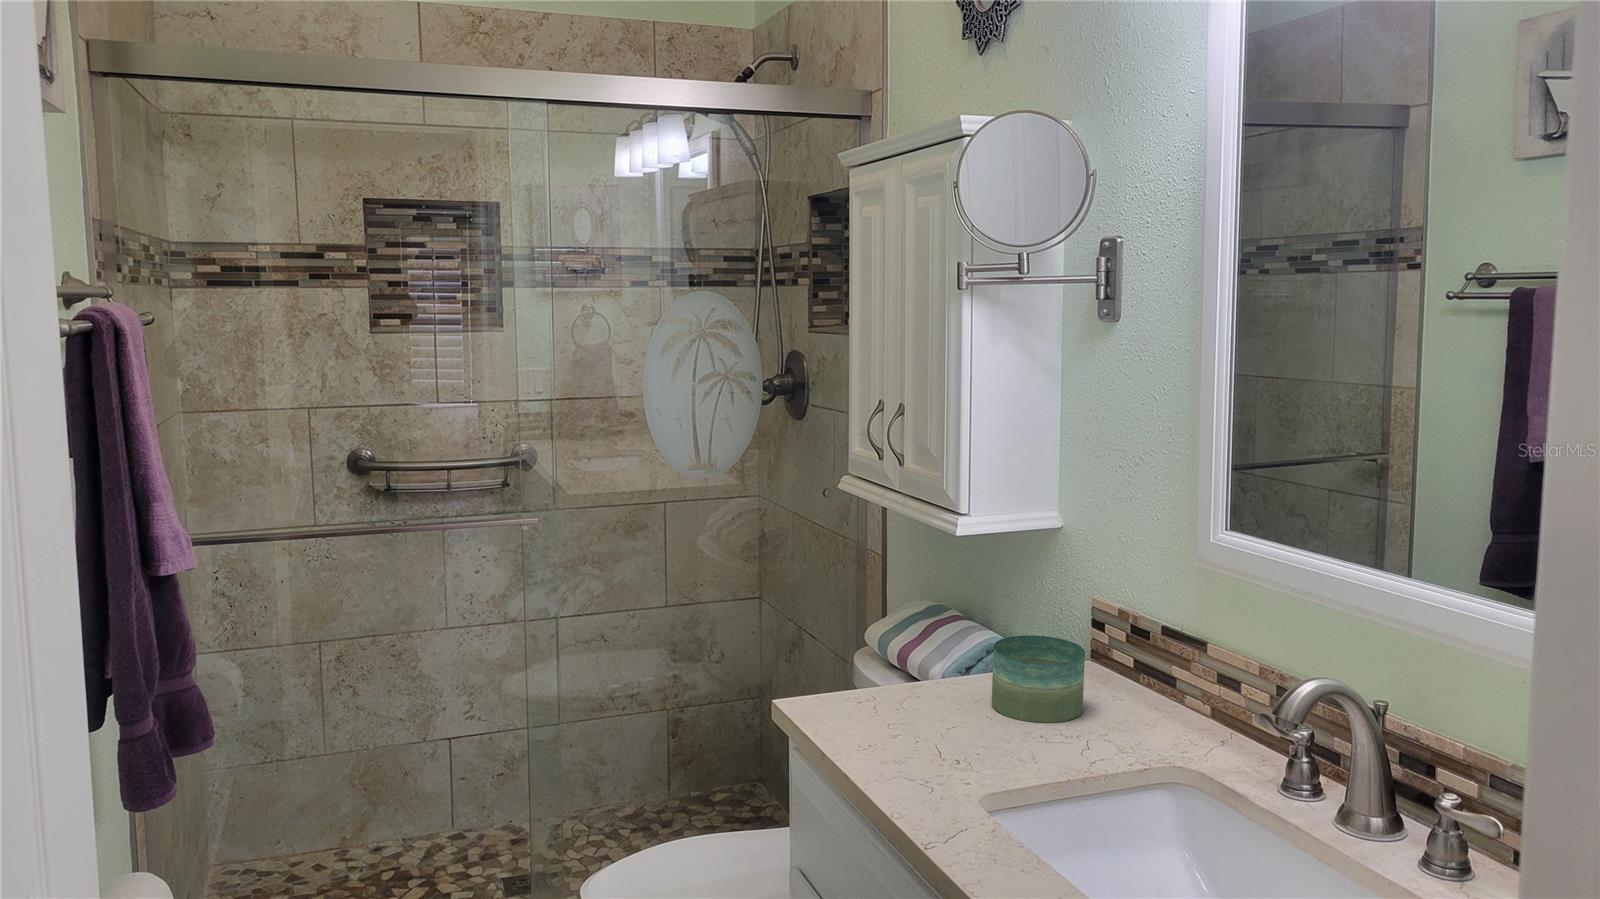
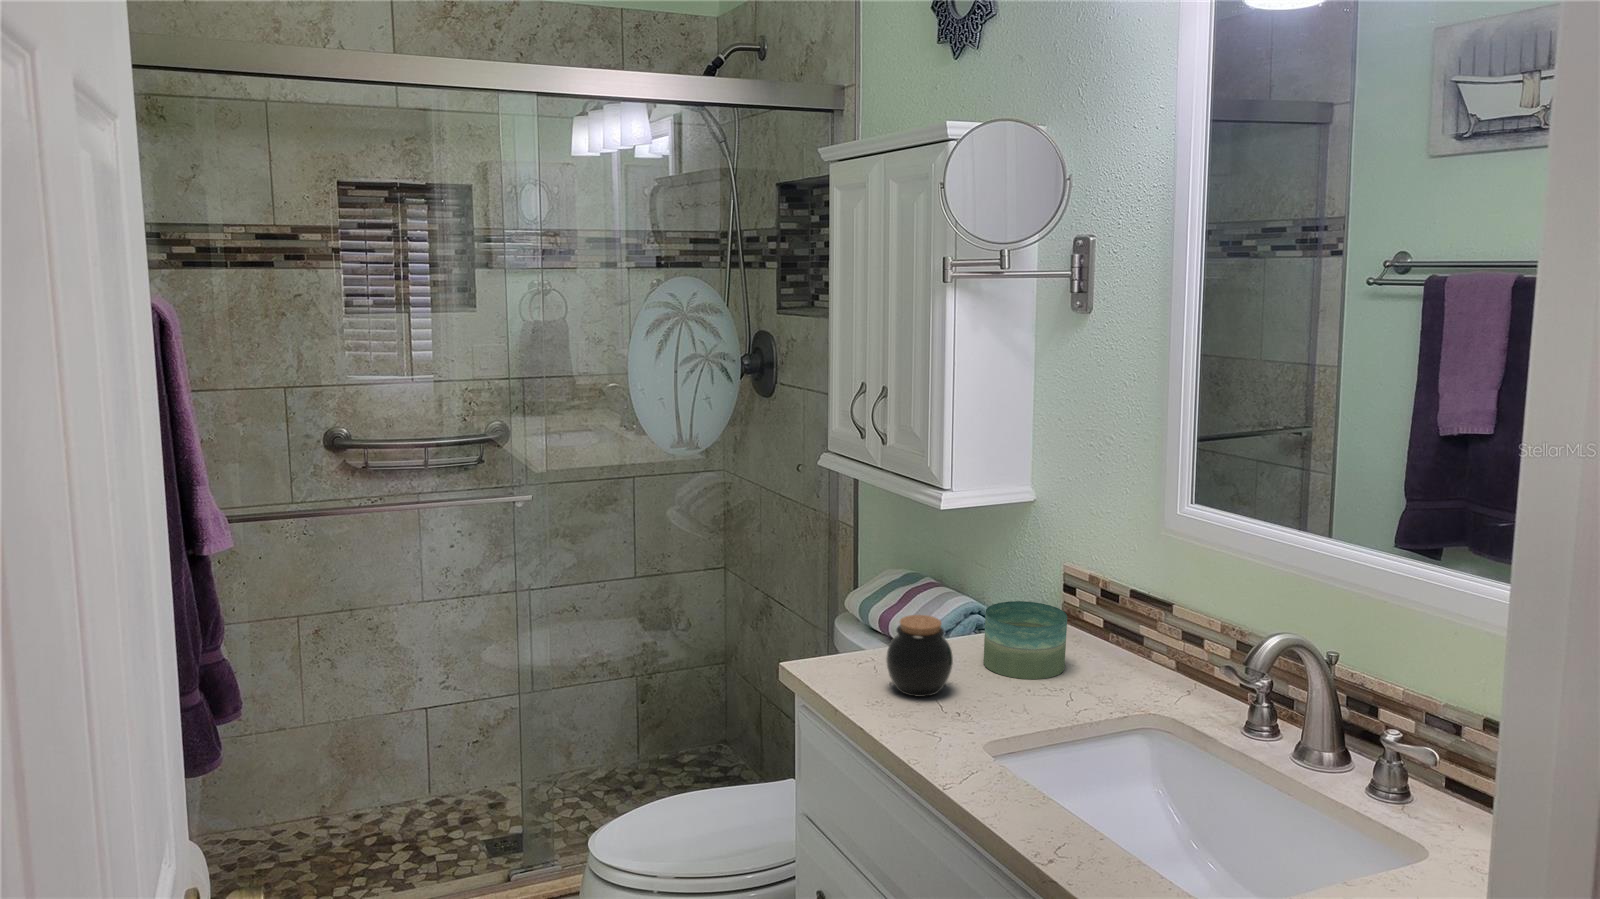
jar: none [876,646,949,738] -> present [886,615,953,697]

